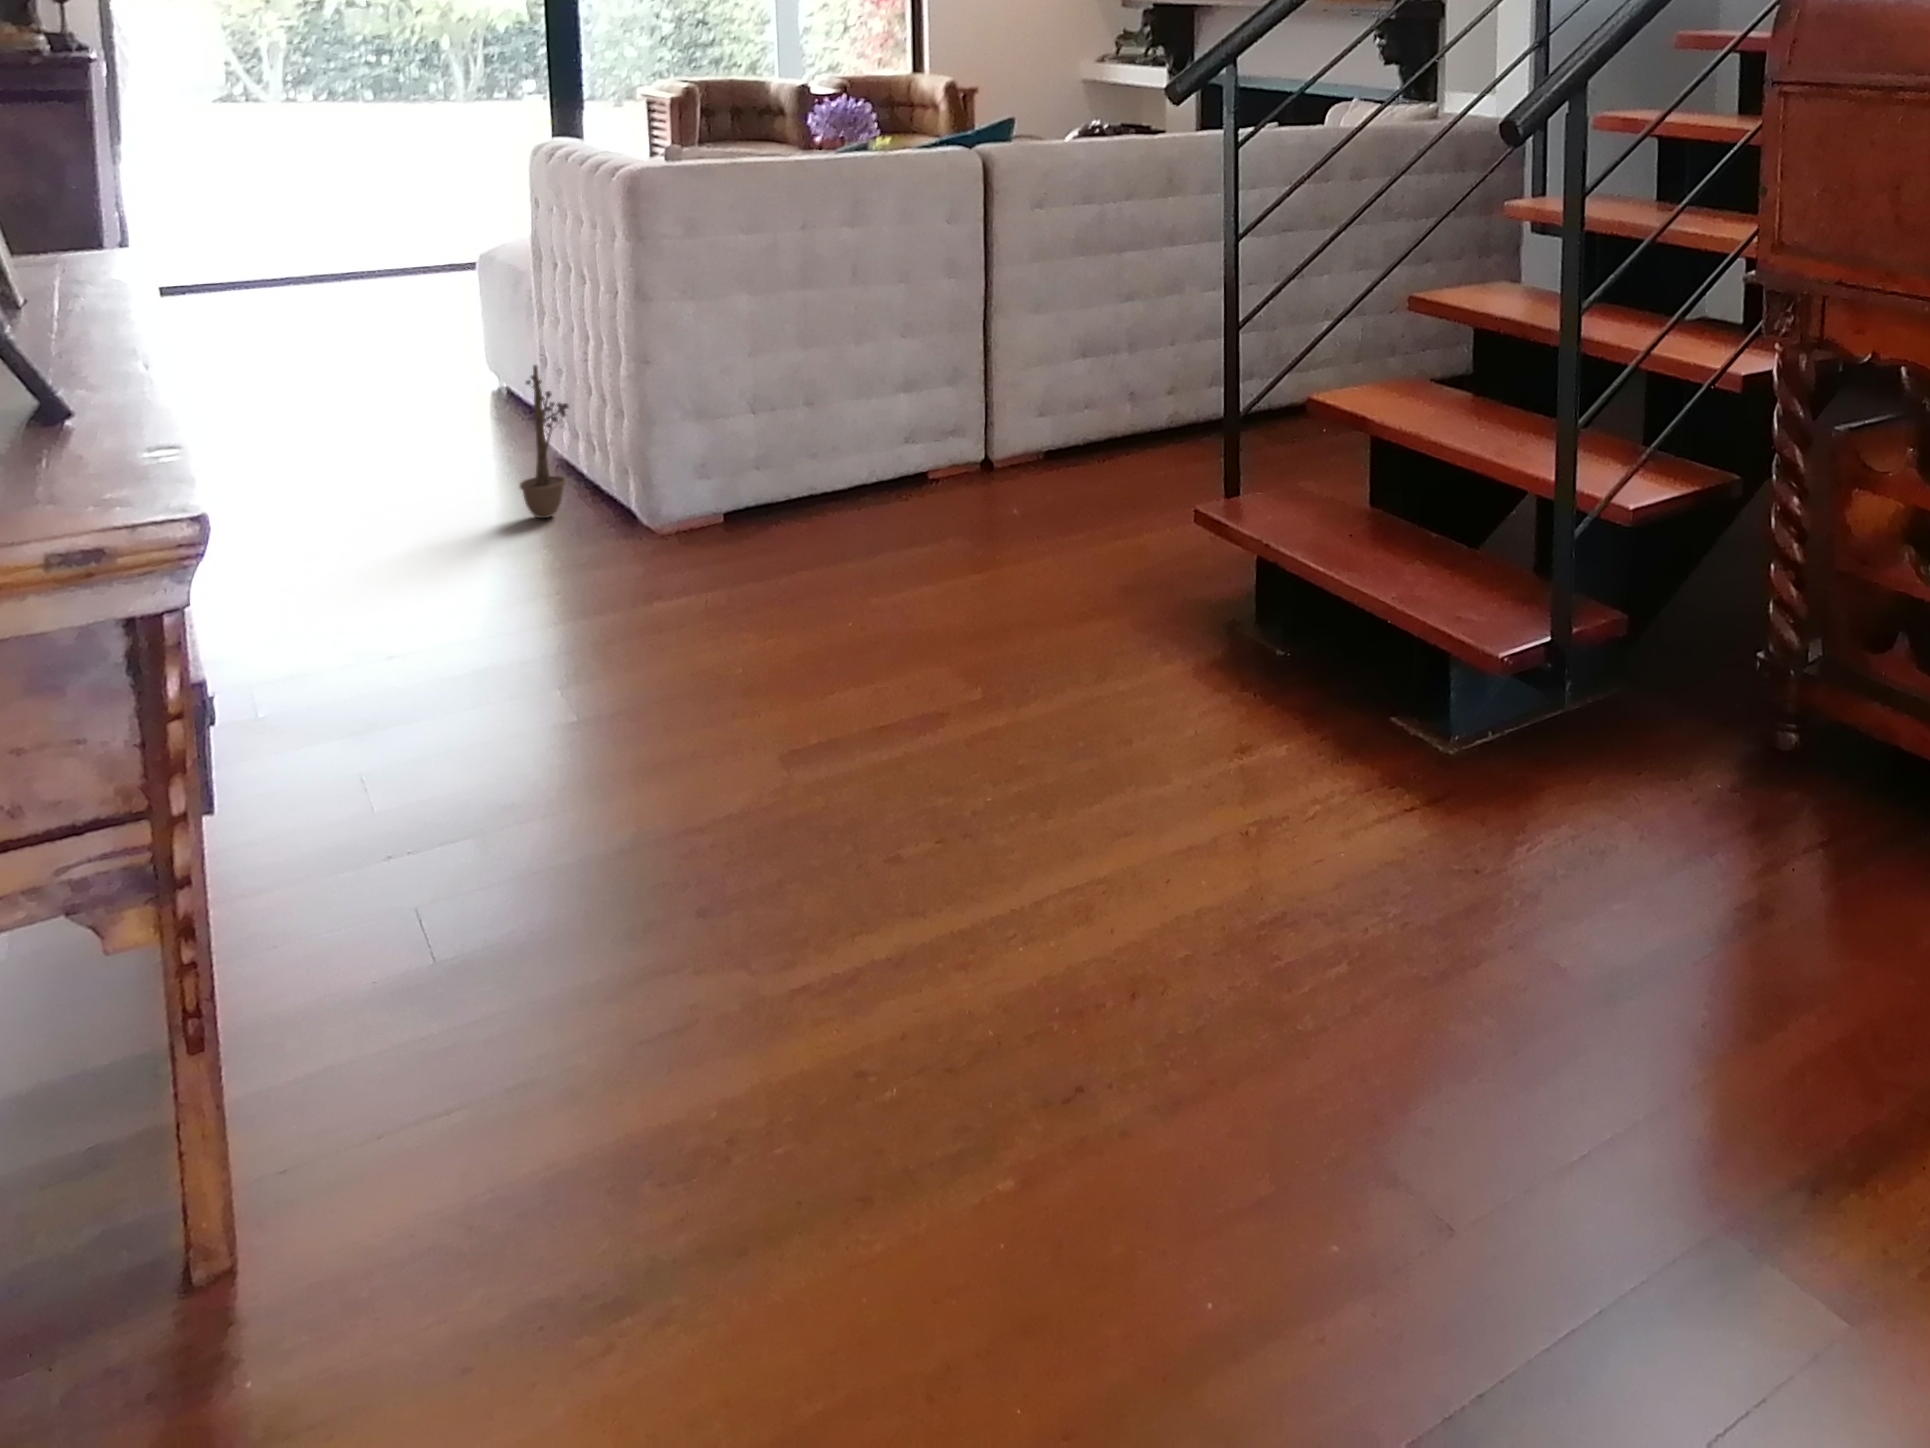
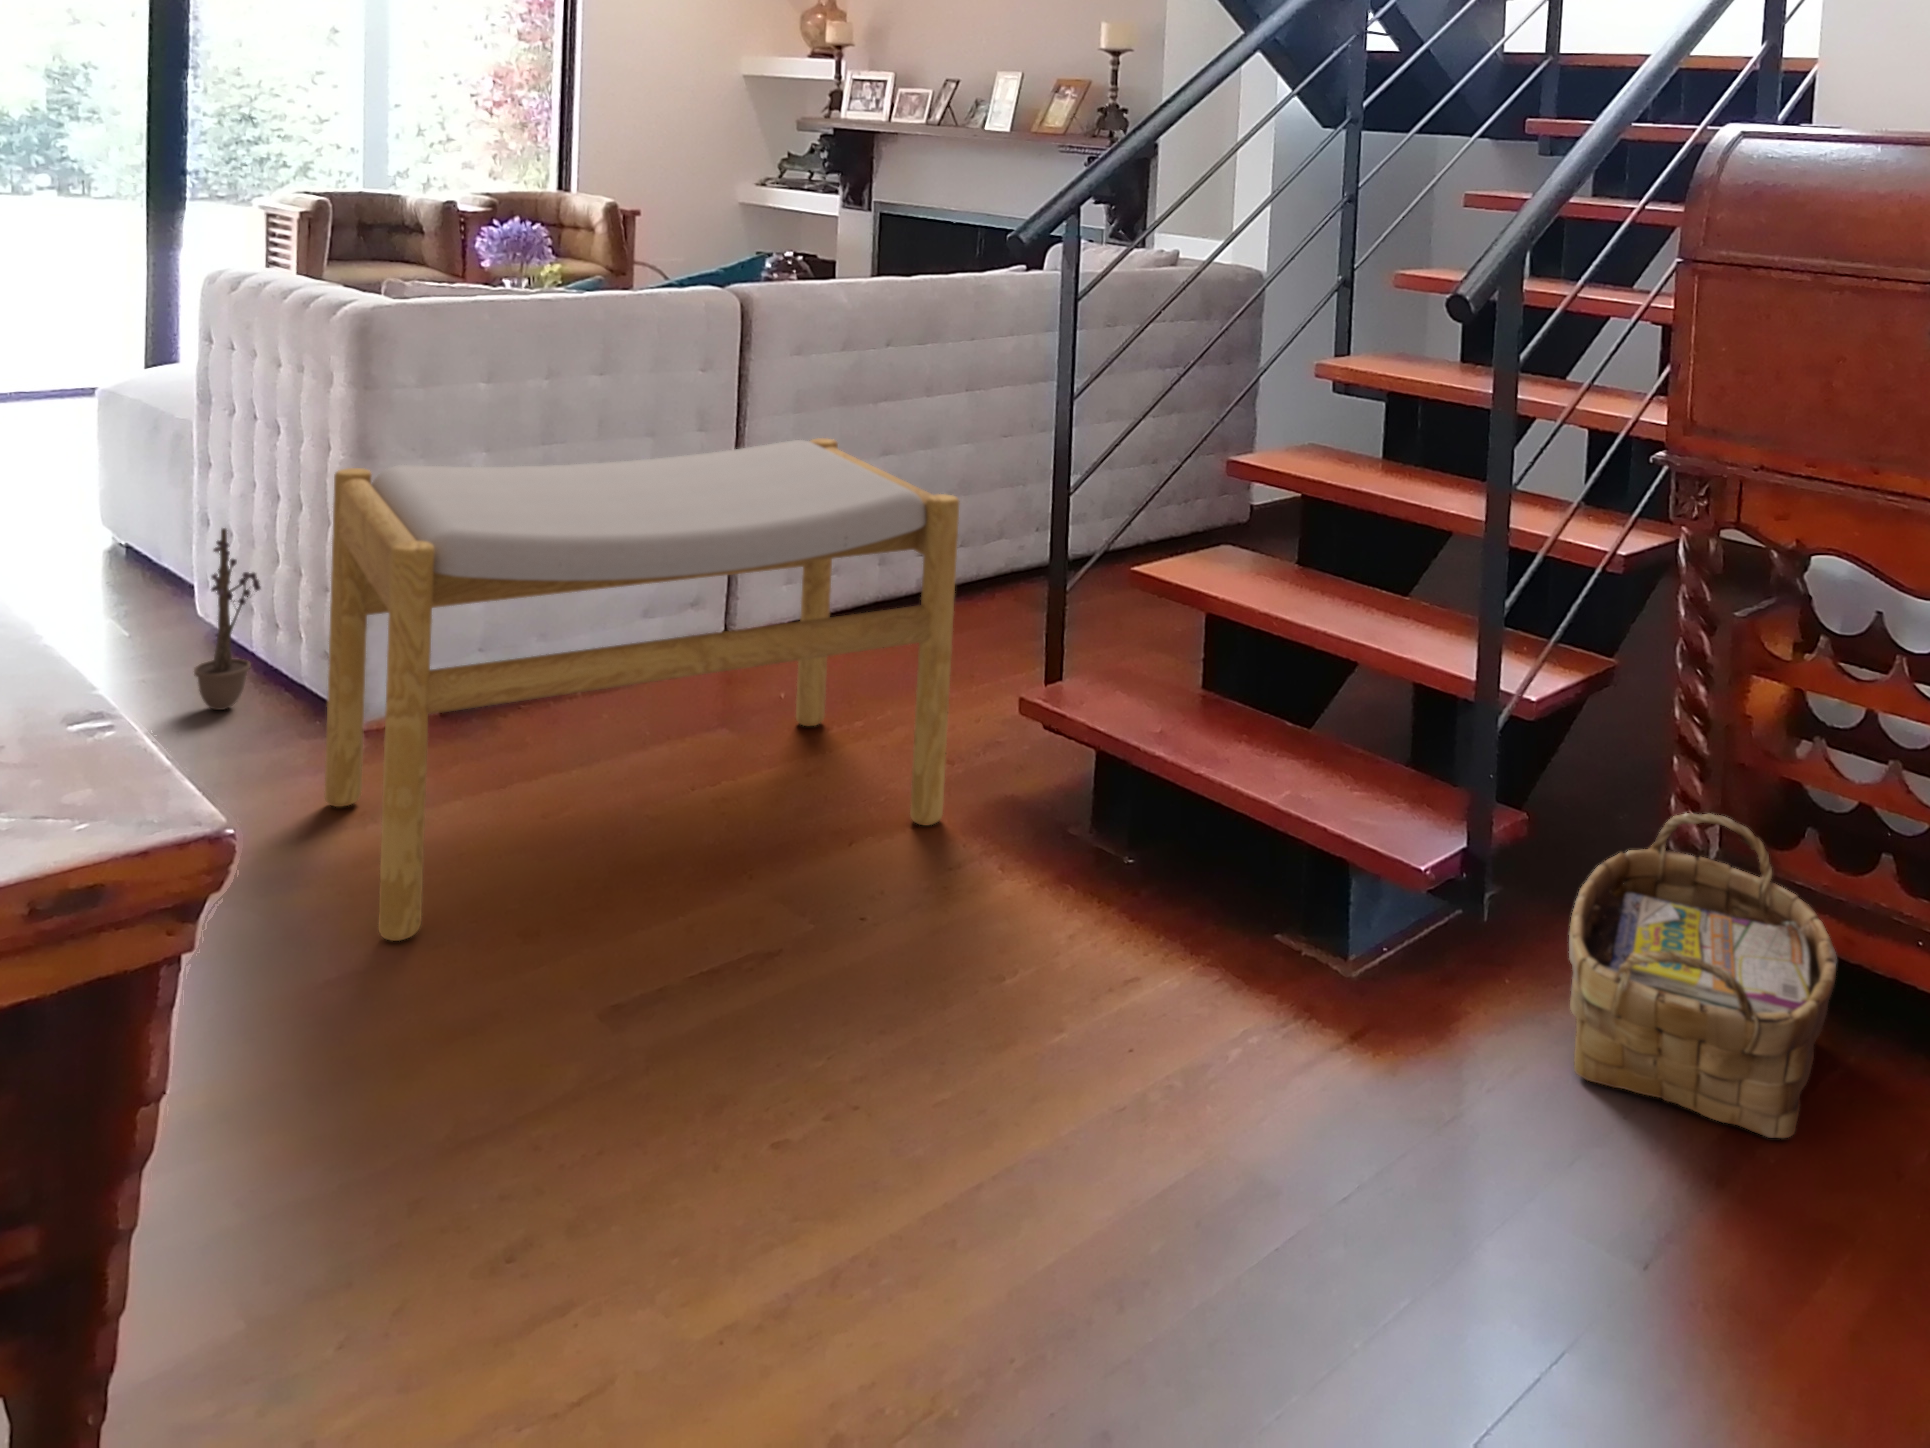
footstool: none [590,280,1121,698] -> present [325,438,959,941]
woven basket: none [1615,613,1876,905] -> present [1569,813,1836,1138]

